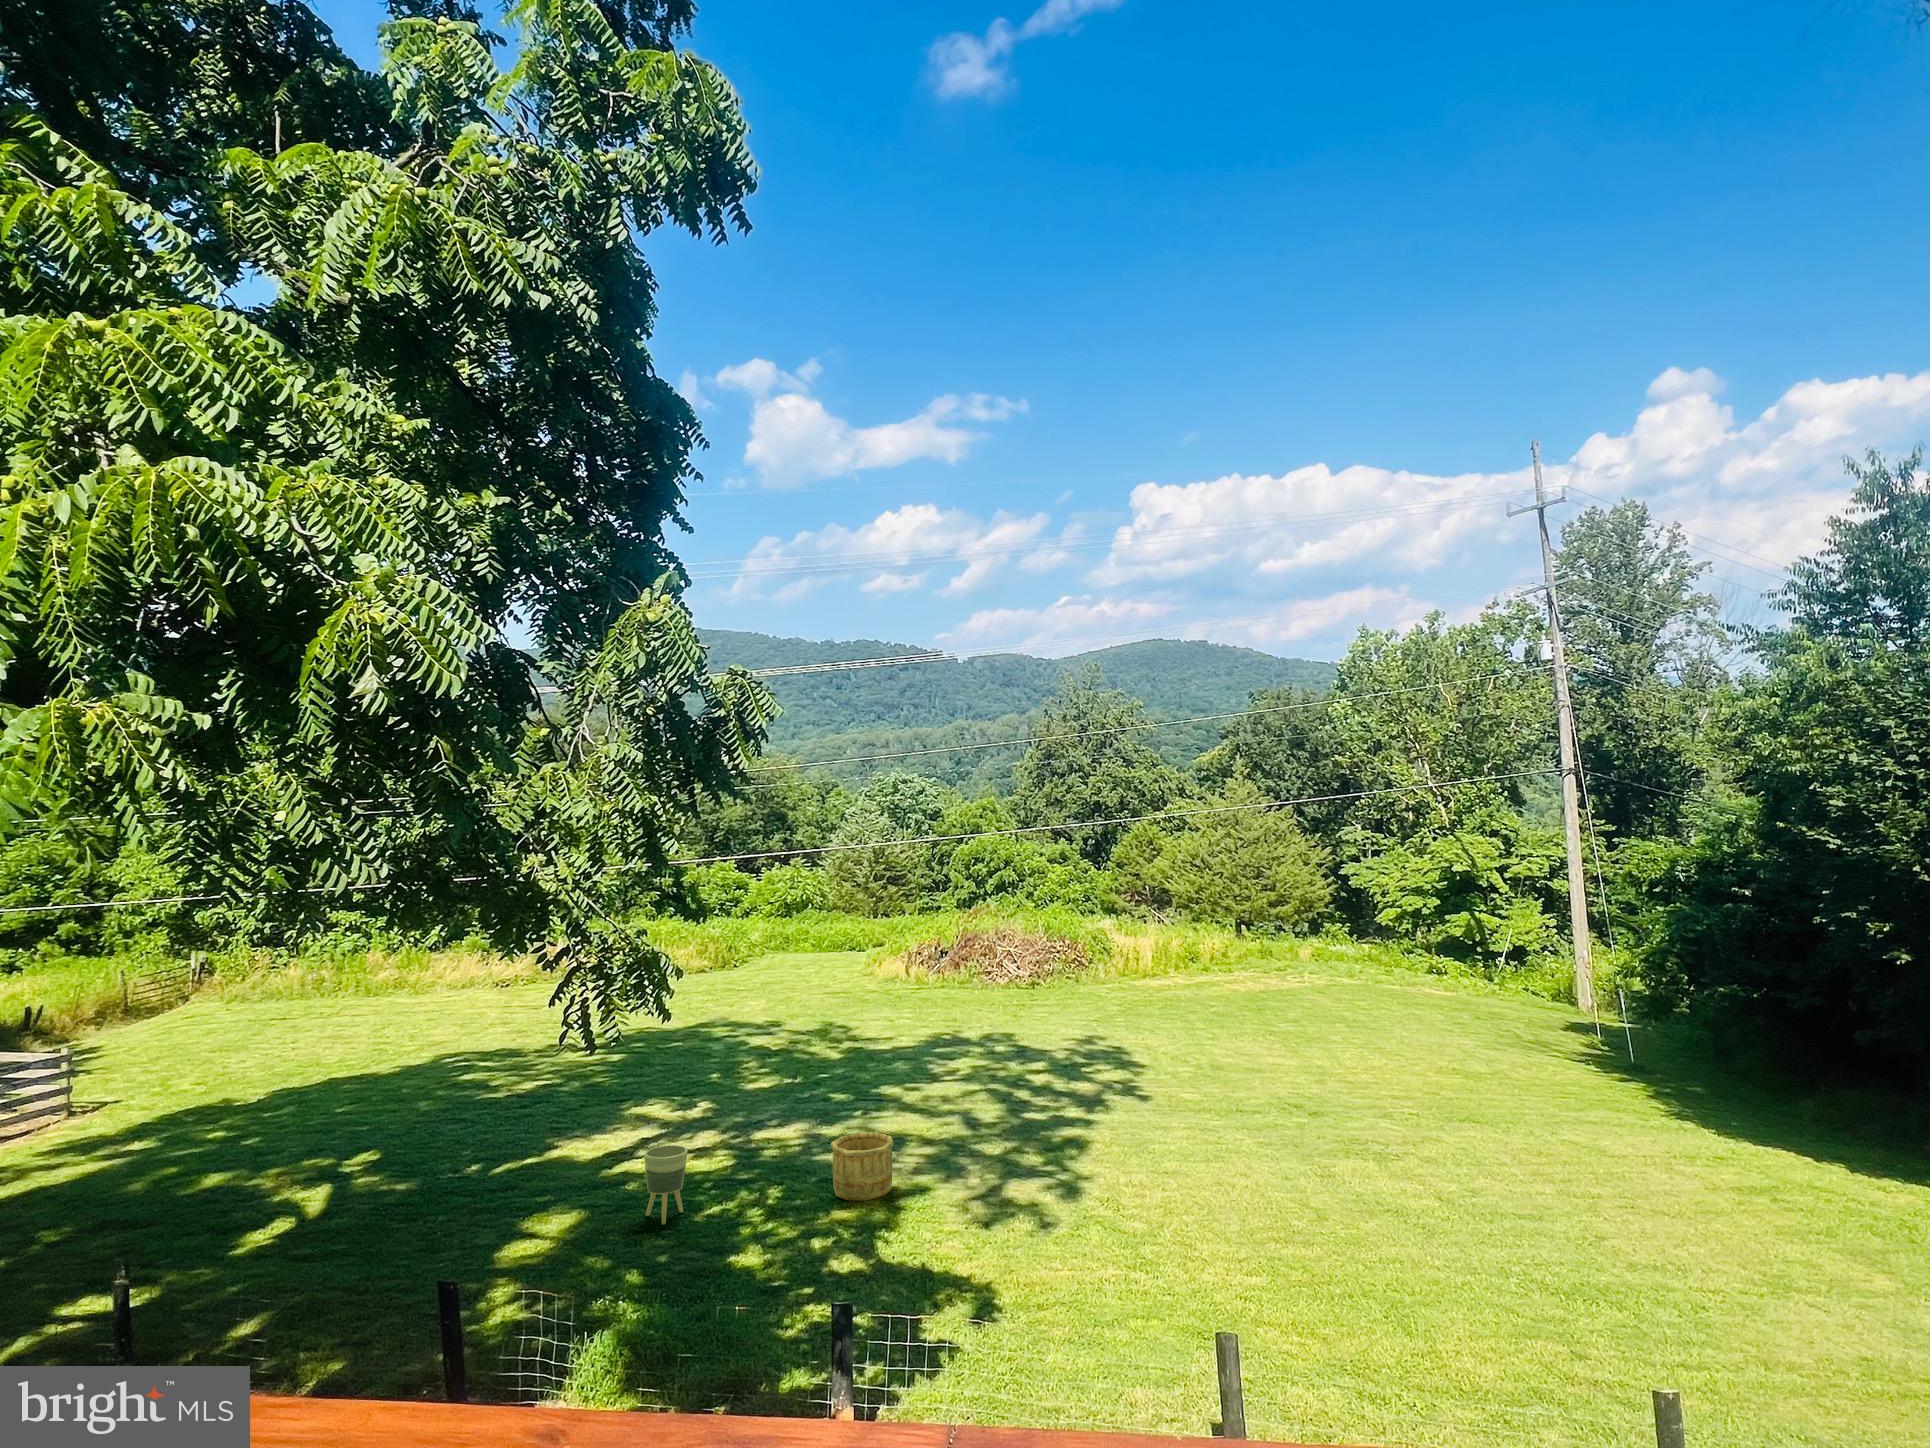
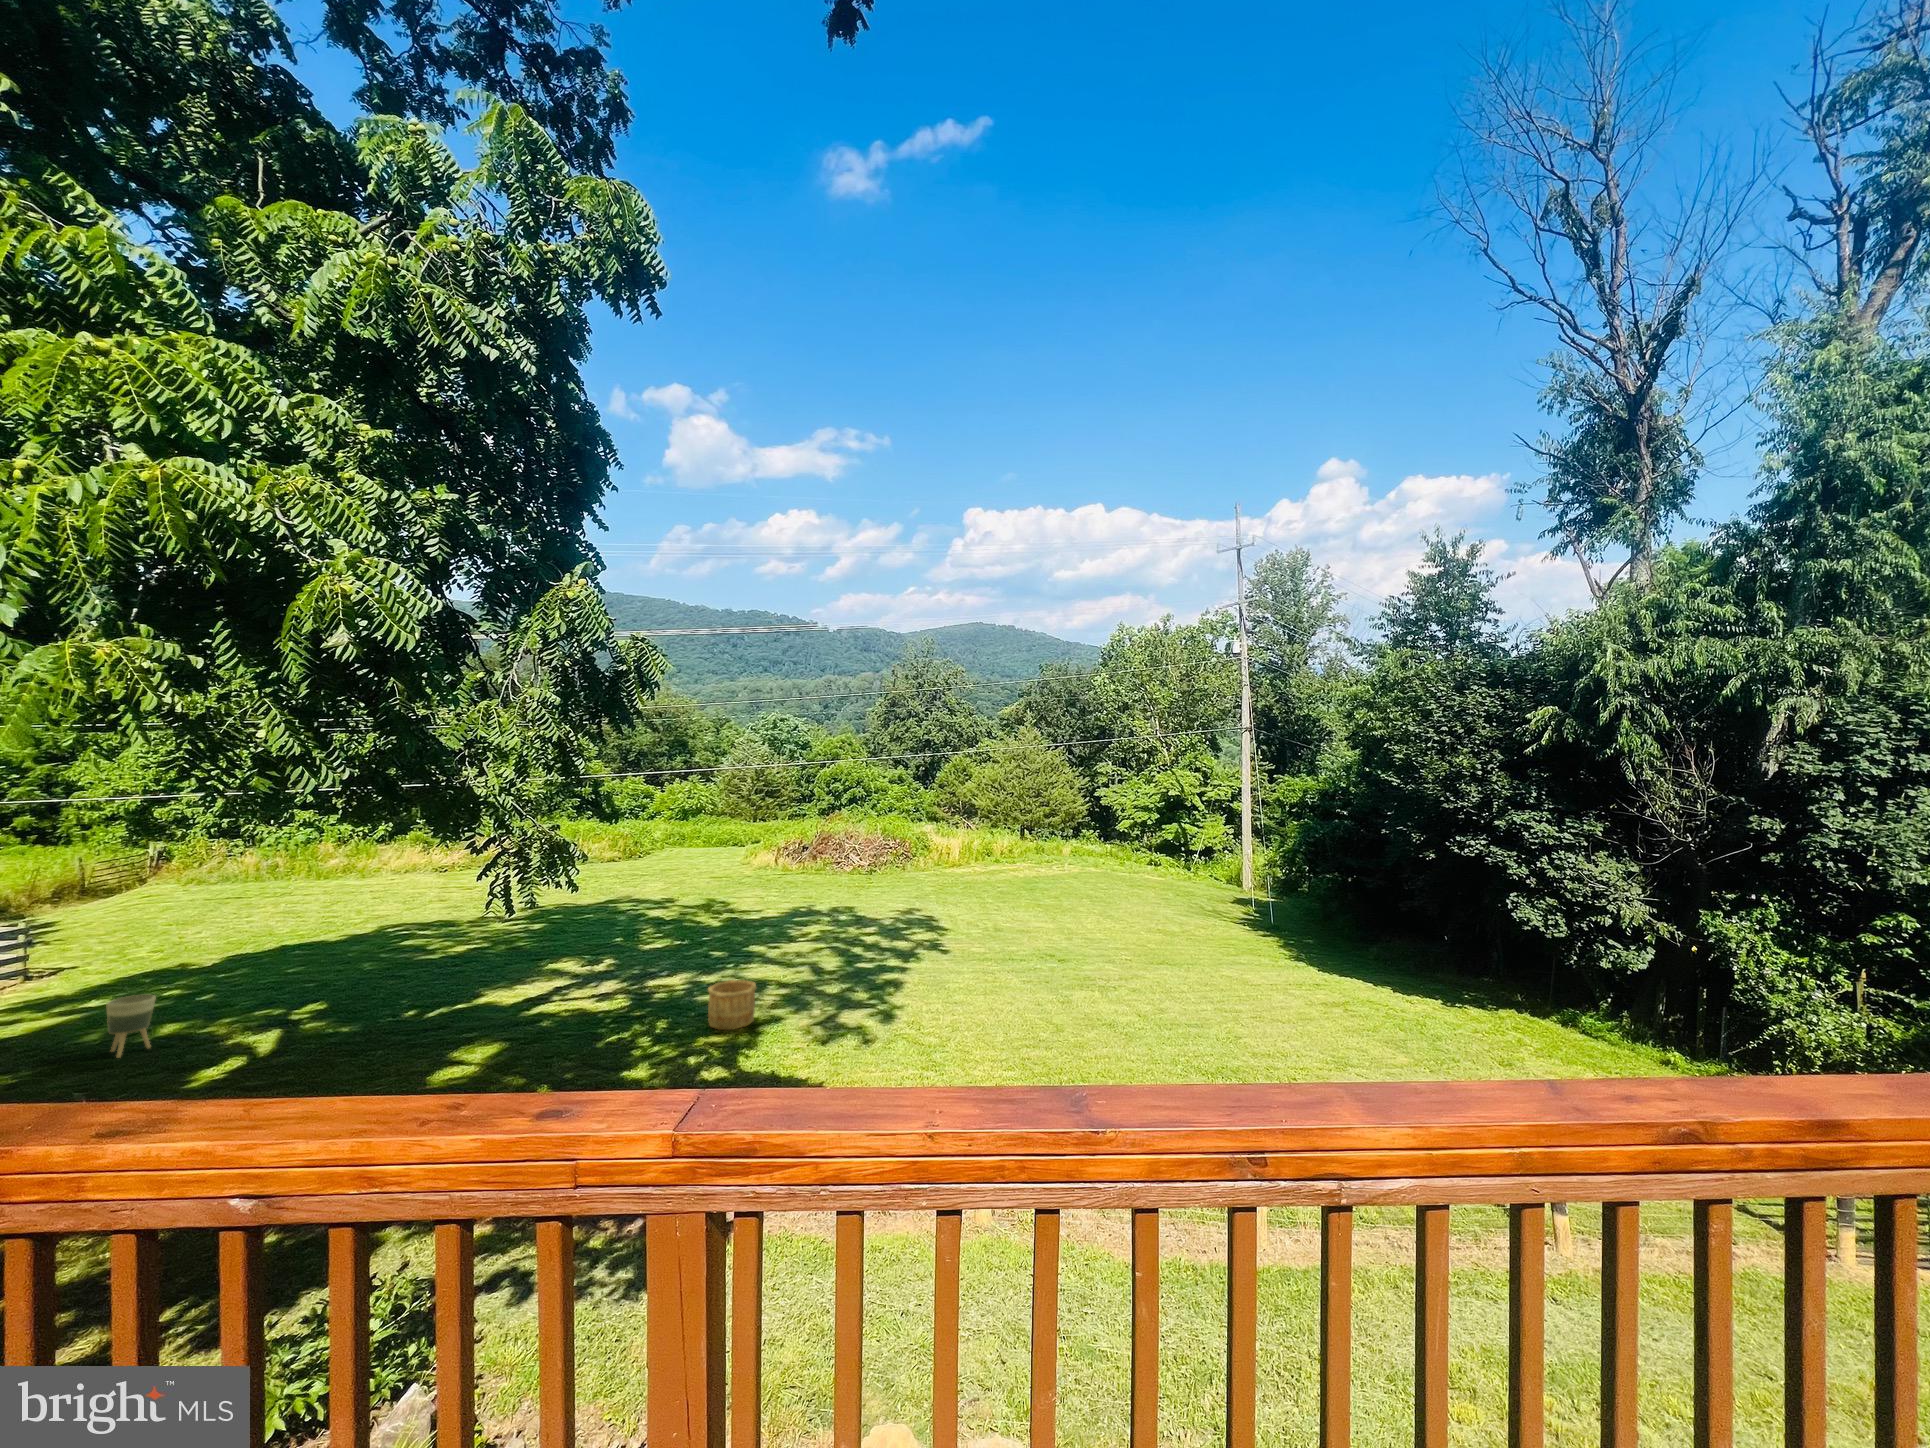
planter: present [644,1145,688,1224] -> present [107,994,156,1058]

